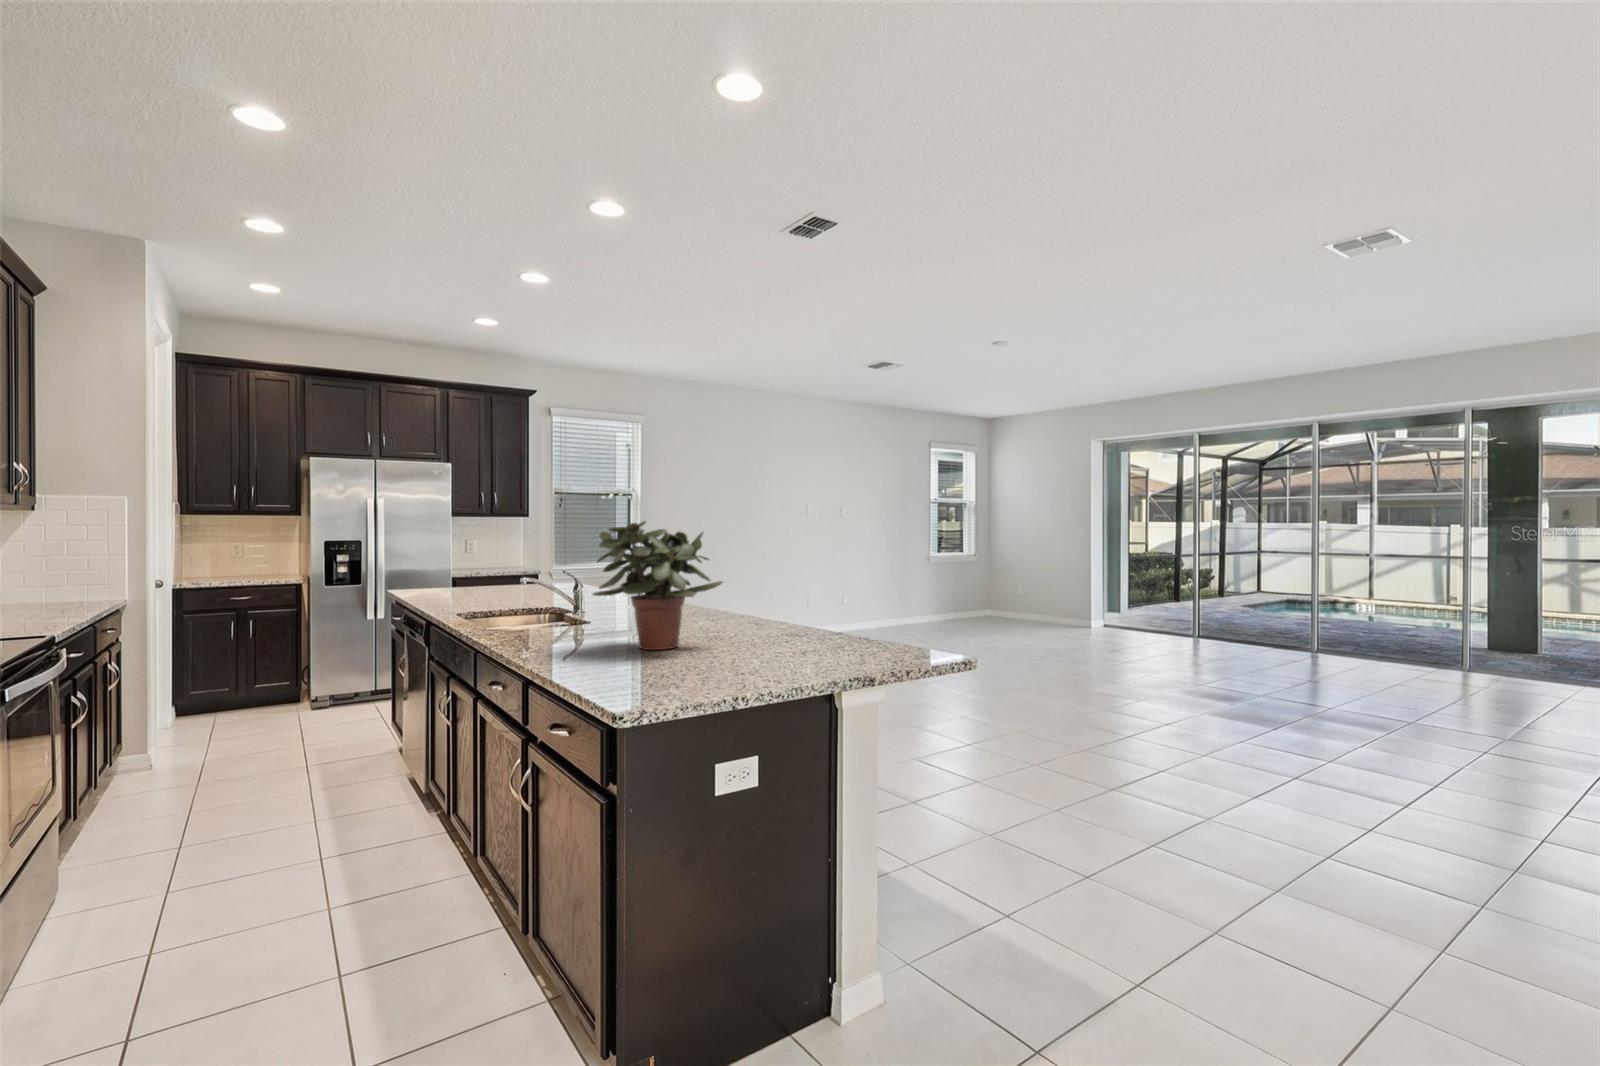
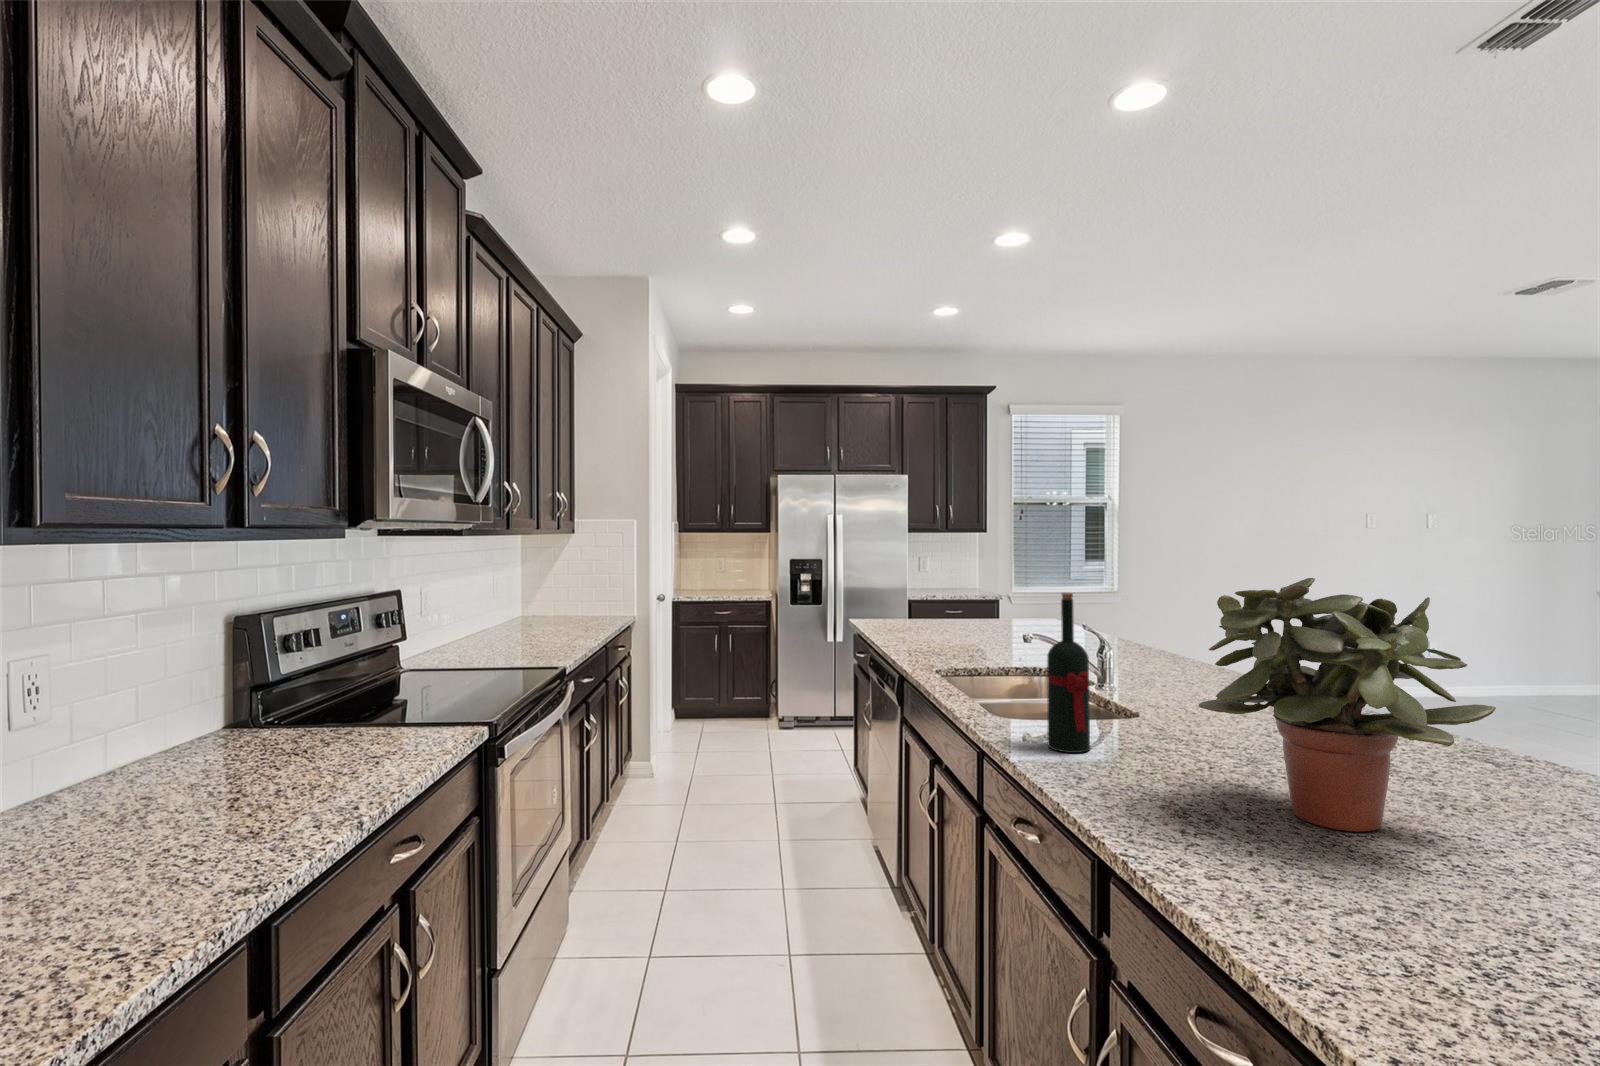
wine bottle: none [519,539,546,640] -> present [1047,593,1090,753]

